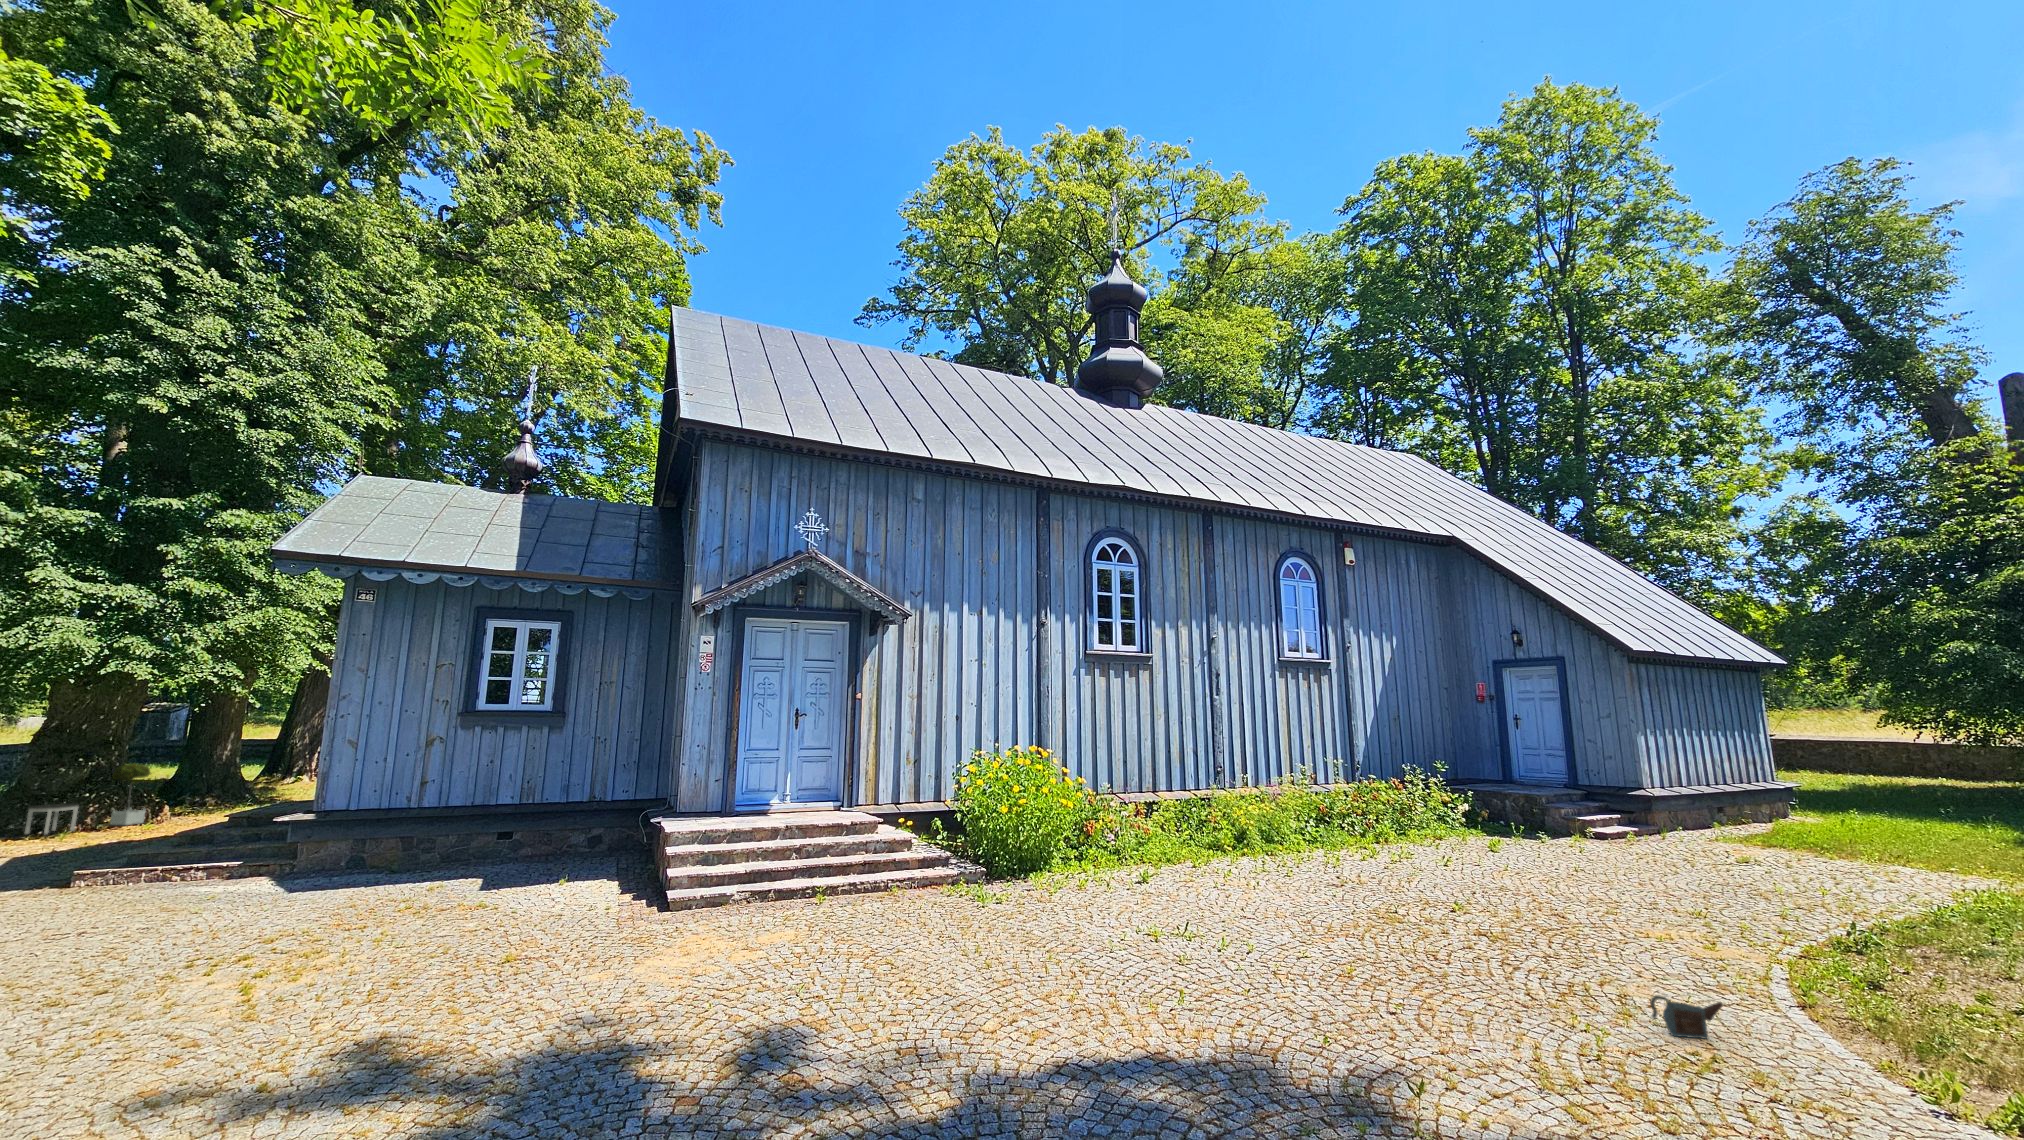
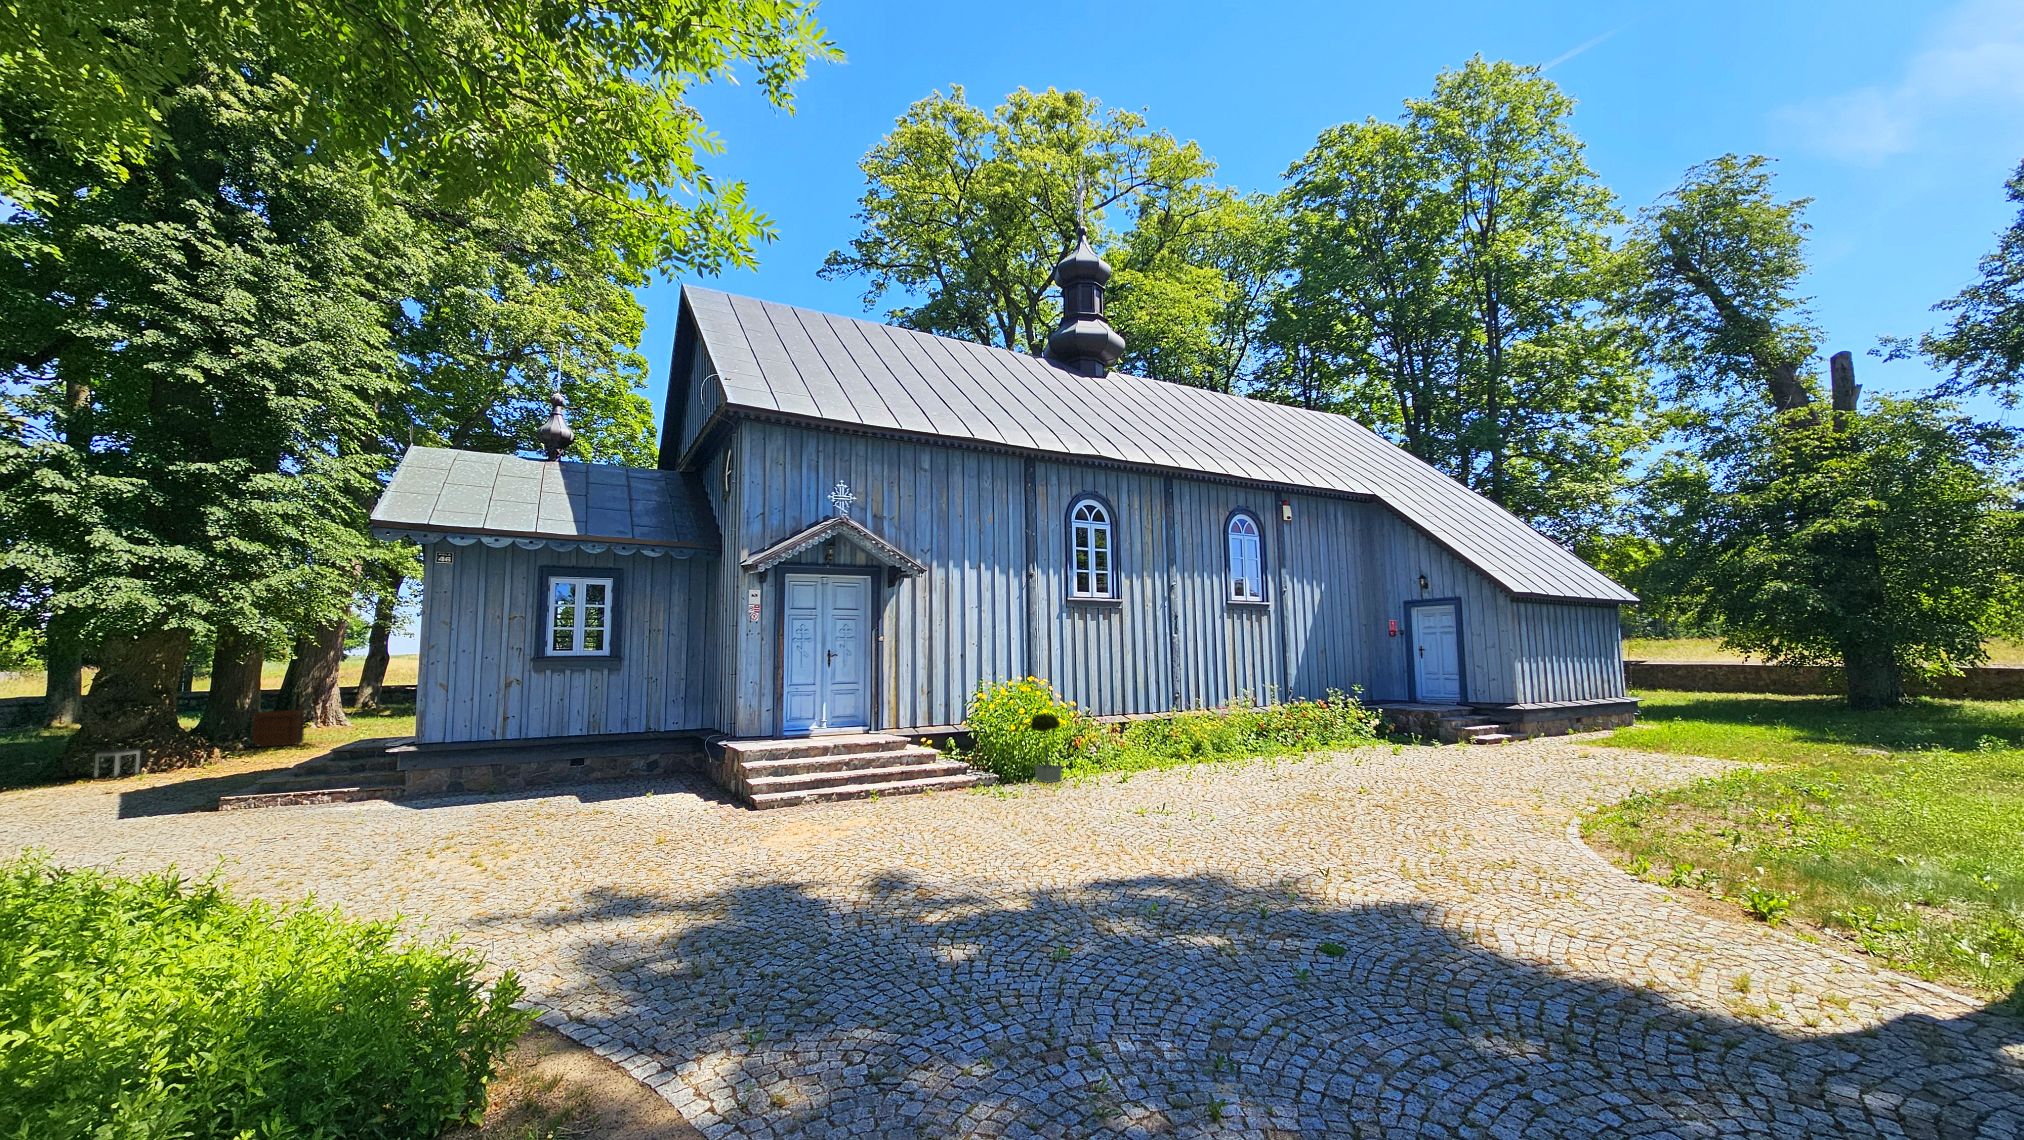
wooden crate: none [223,763,286,803] -> present [252,710,305,748]
potted tree: present [110,764,151,825] -> present [1030,714,1062,783]
watering can: present [1650,995,1723,1039] -> none [1492,830,1539,856]

